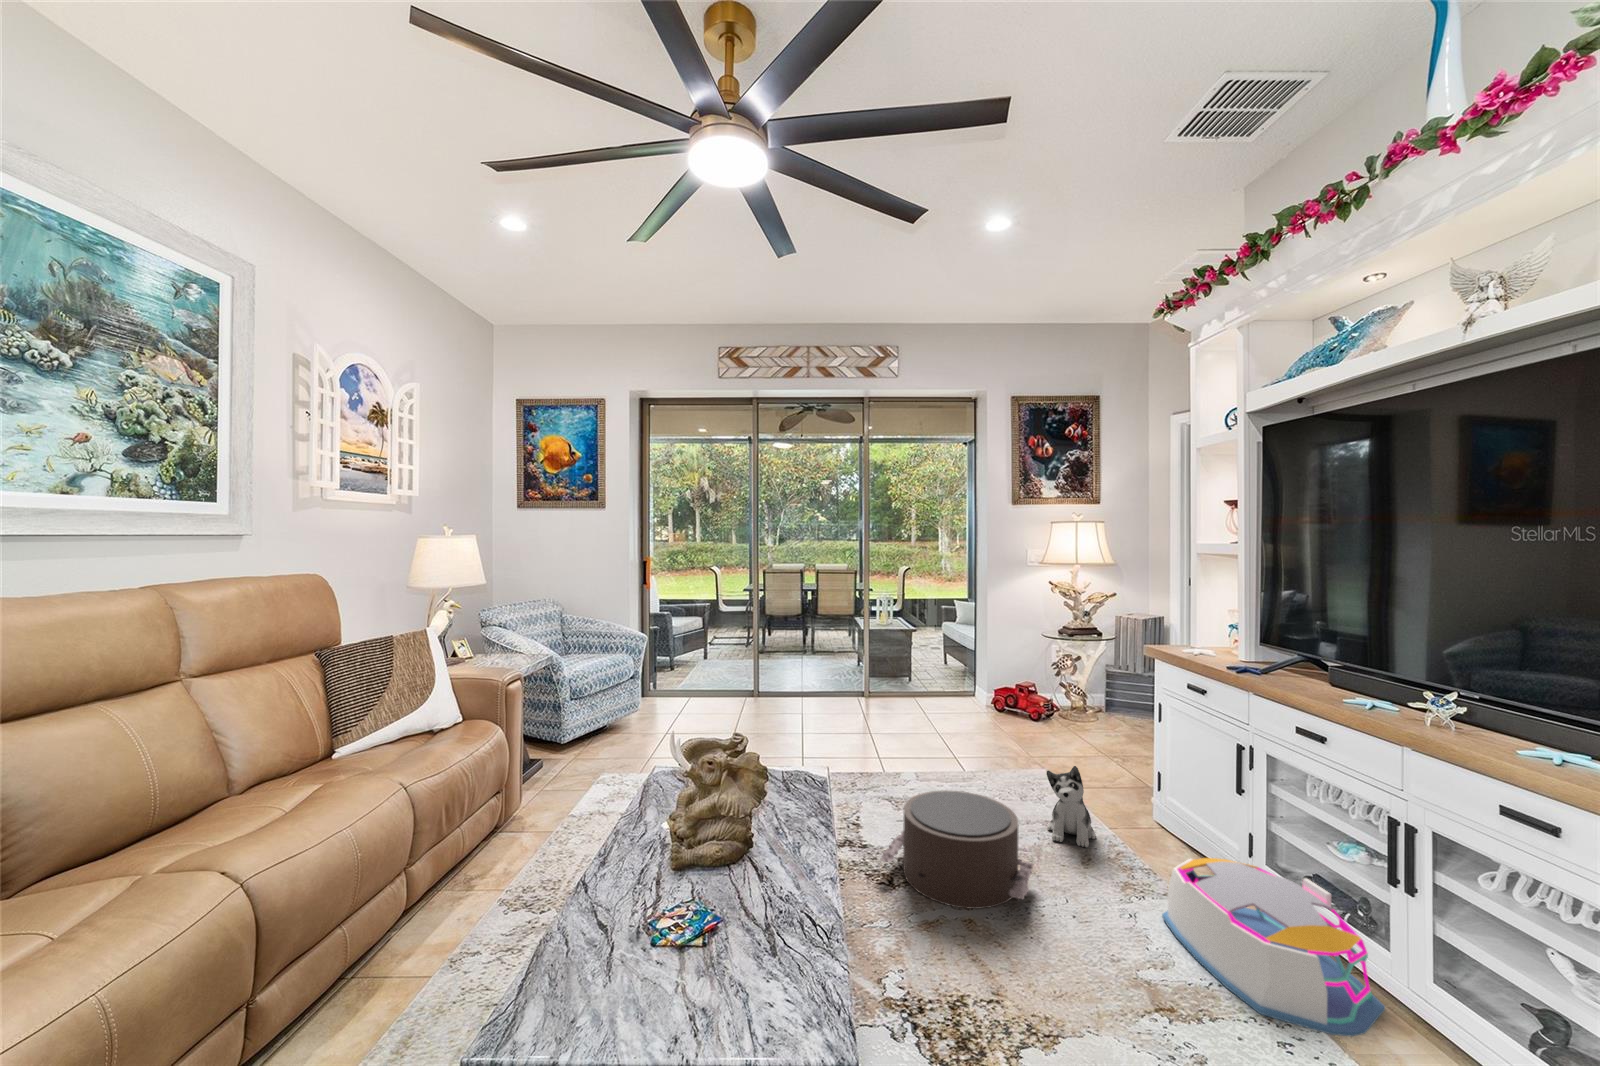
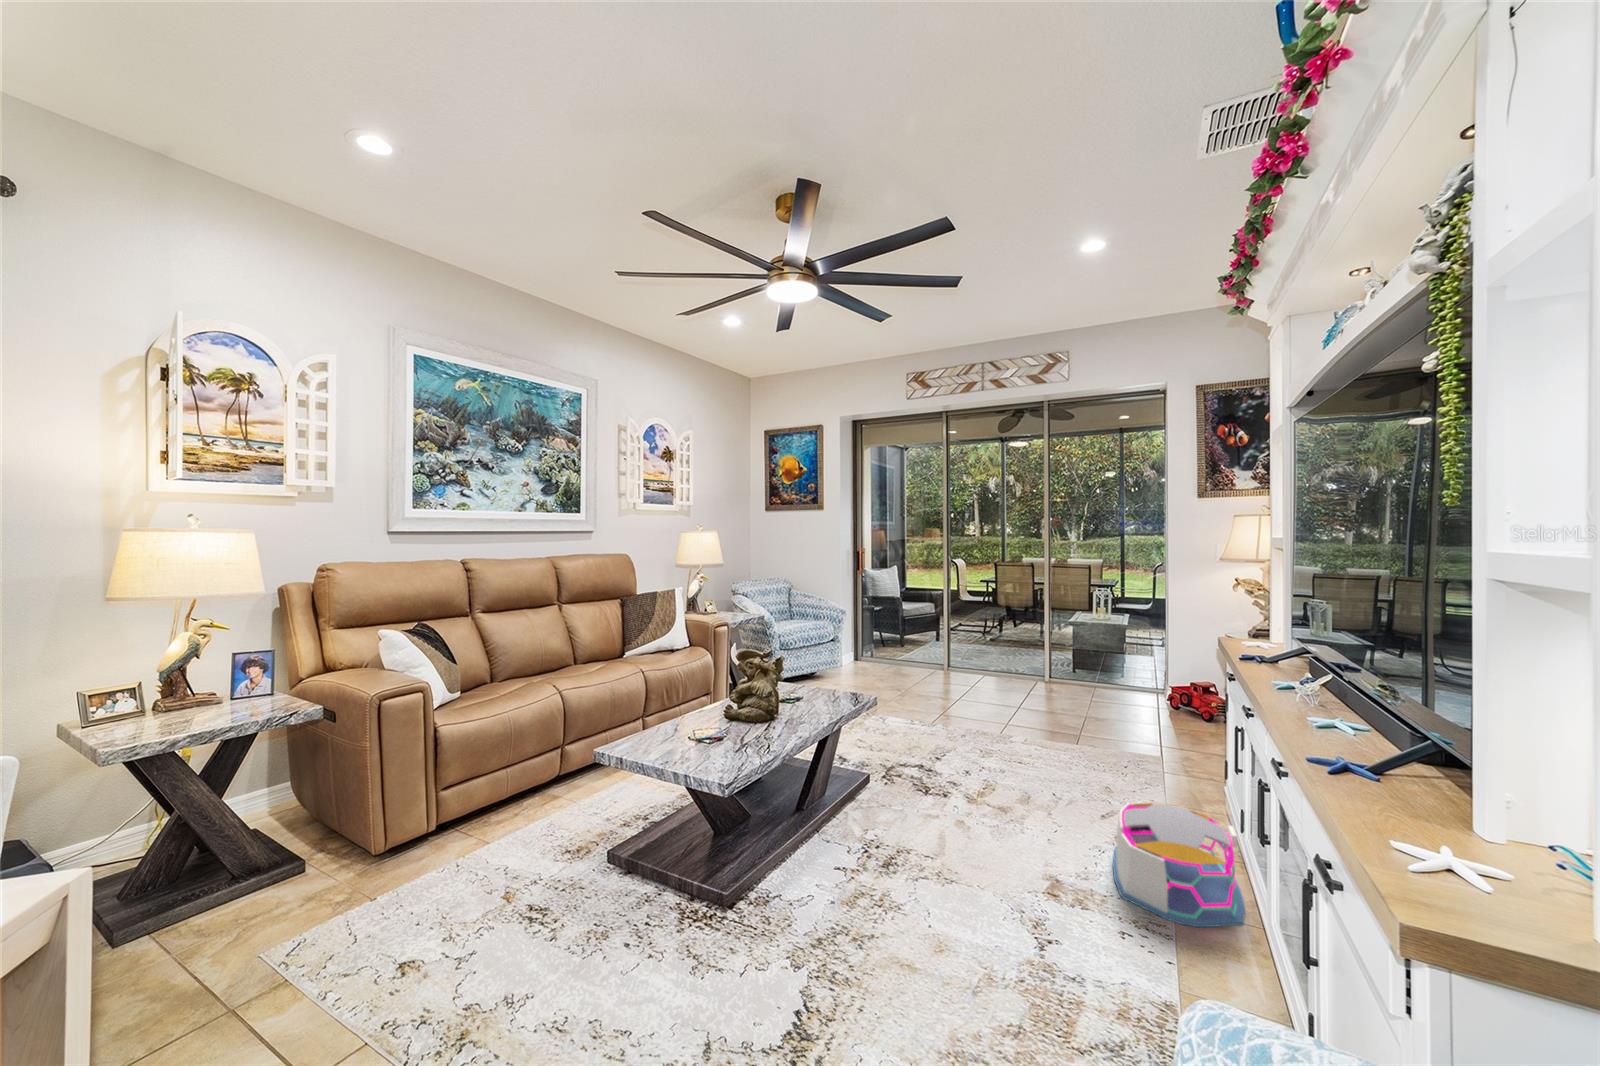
plush toy: present [1047,766,1096,848] -> none [1090,730,1138,799]
pouf: present [881,790,1033,909] -> none [921,730,1037,810]

